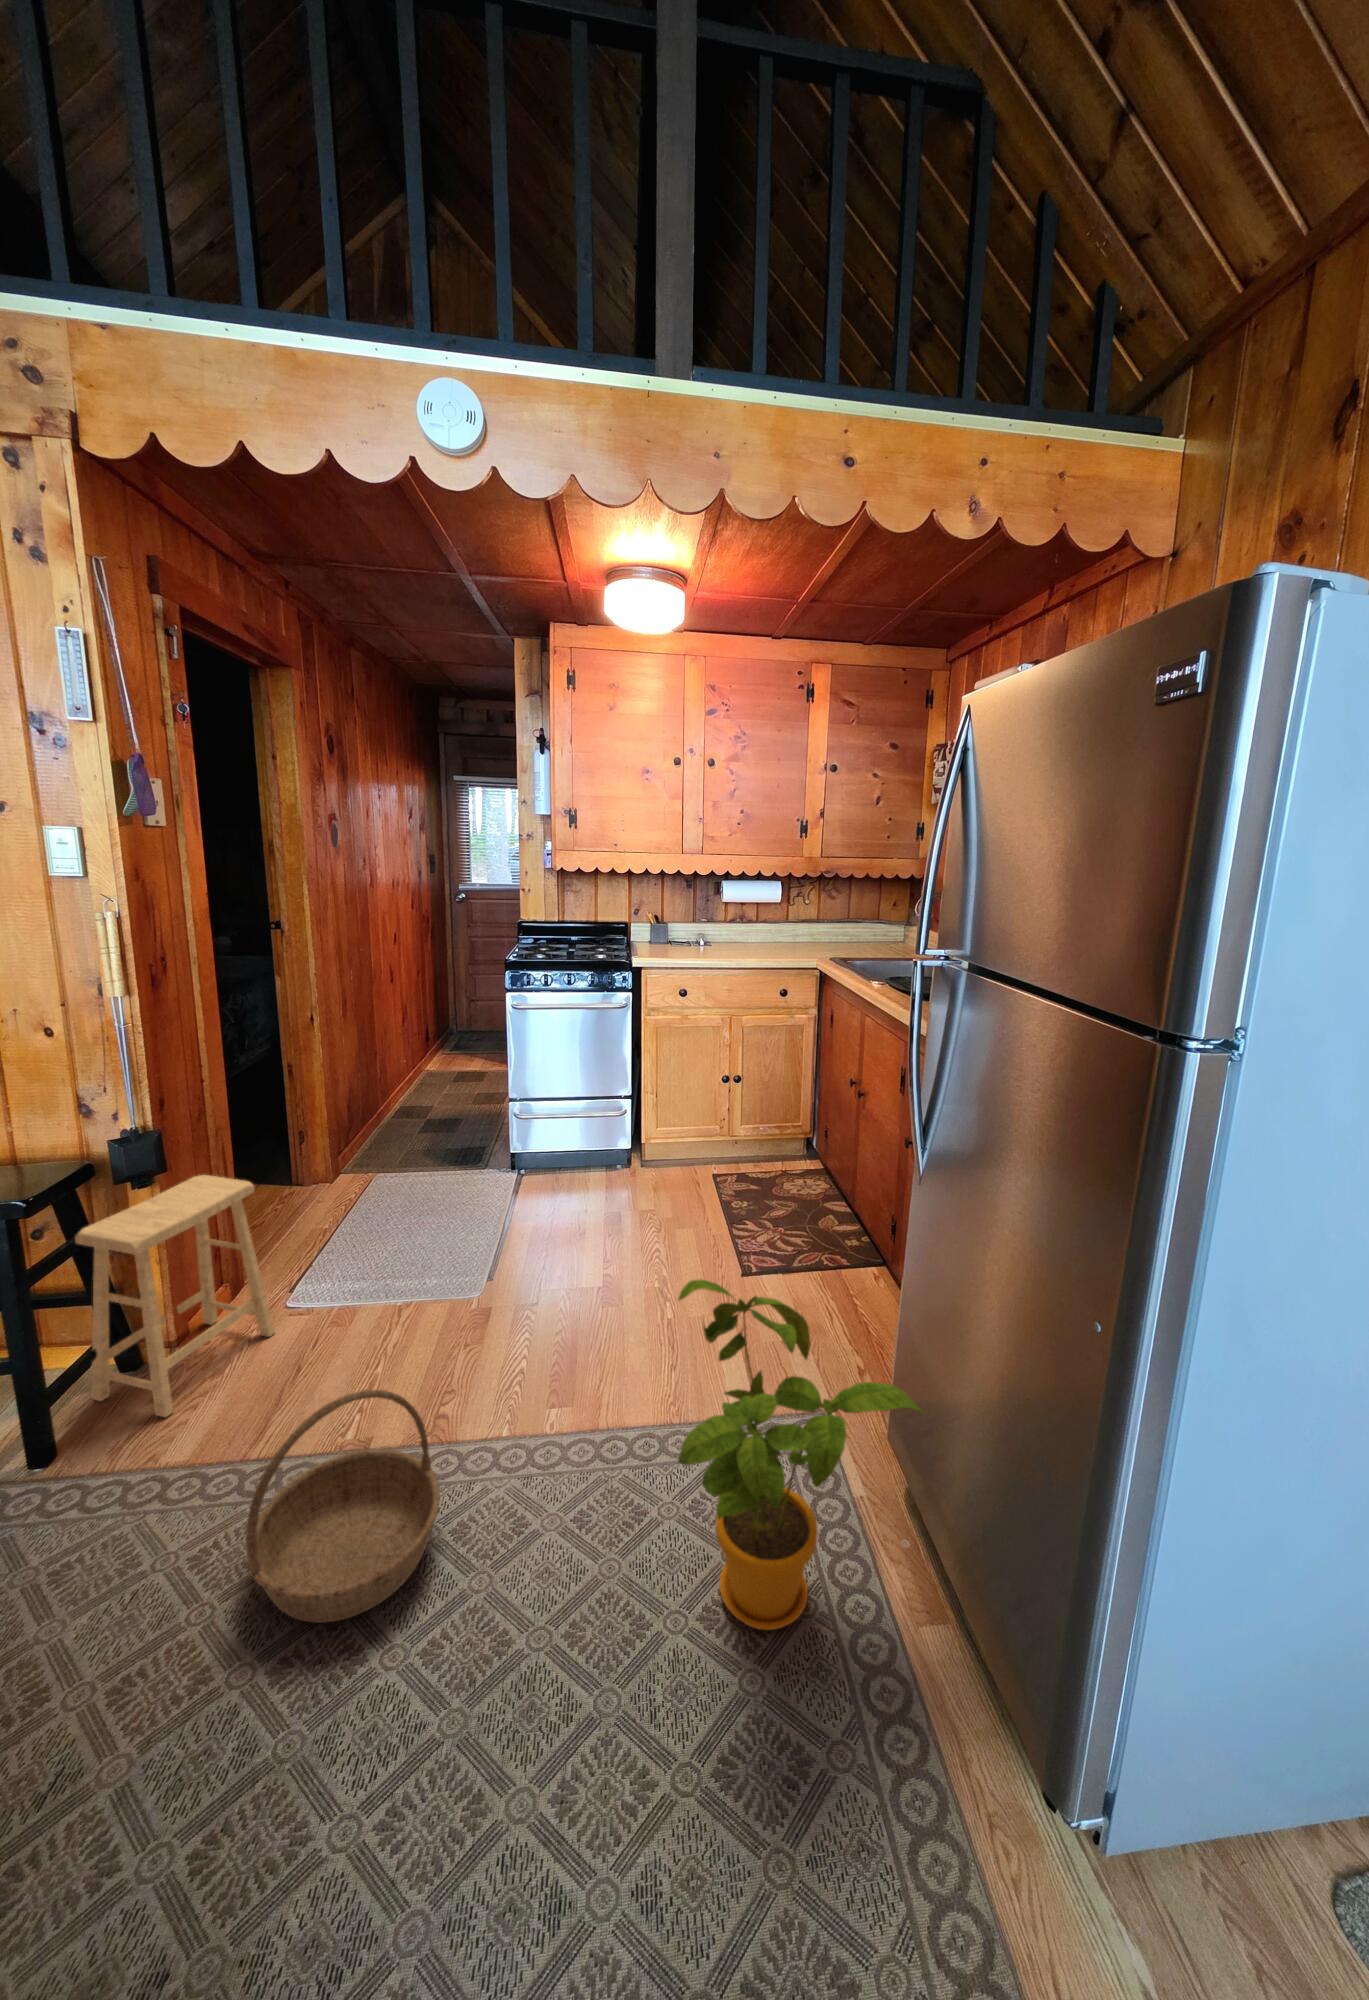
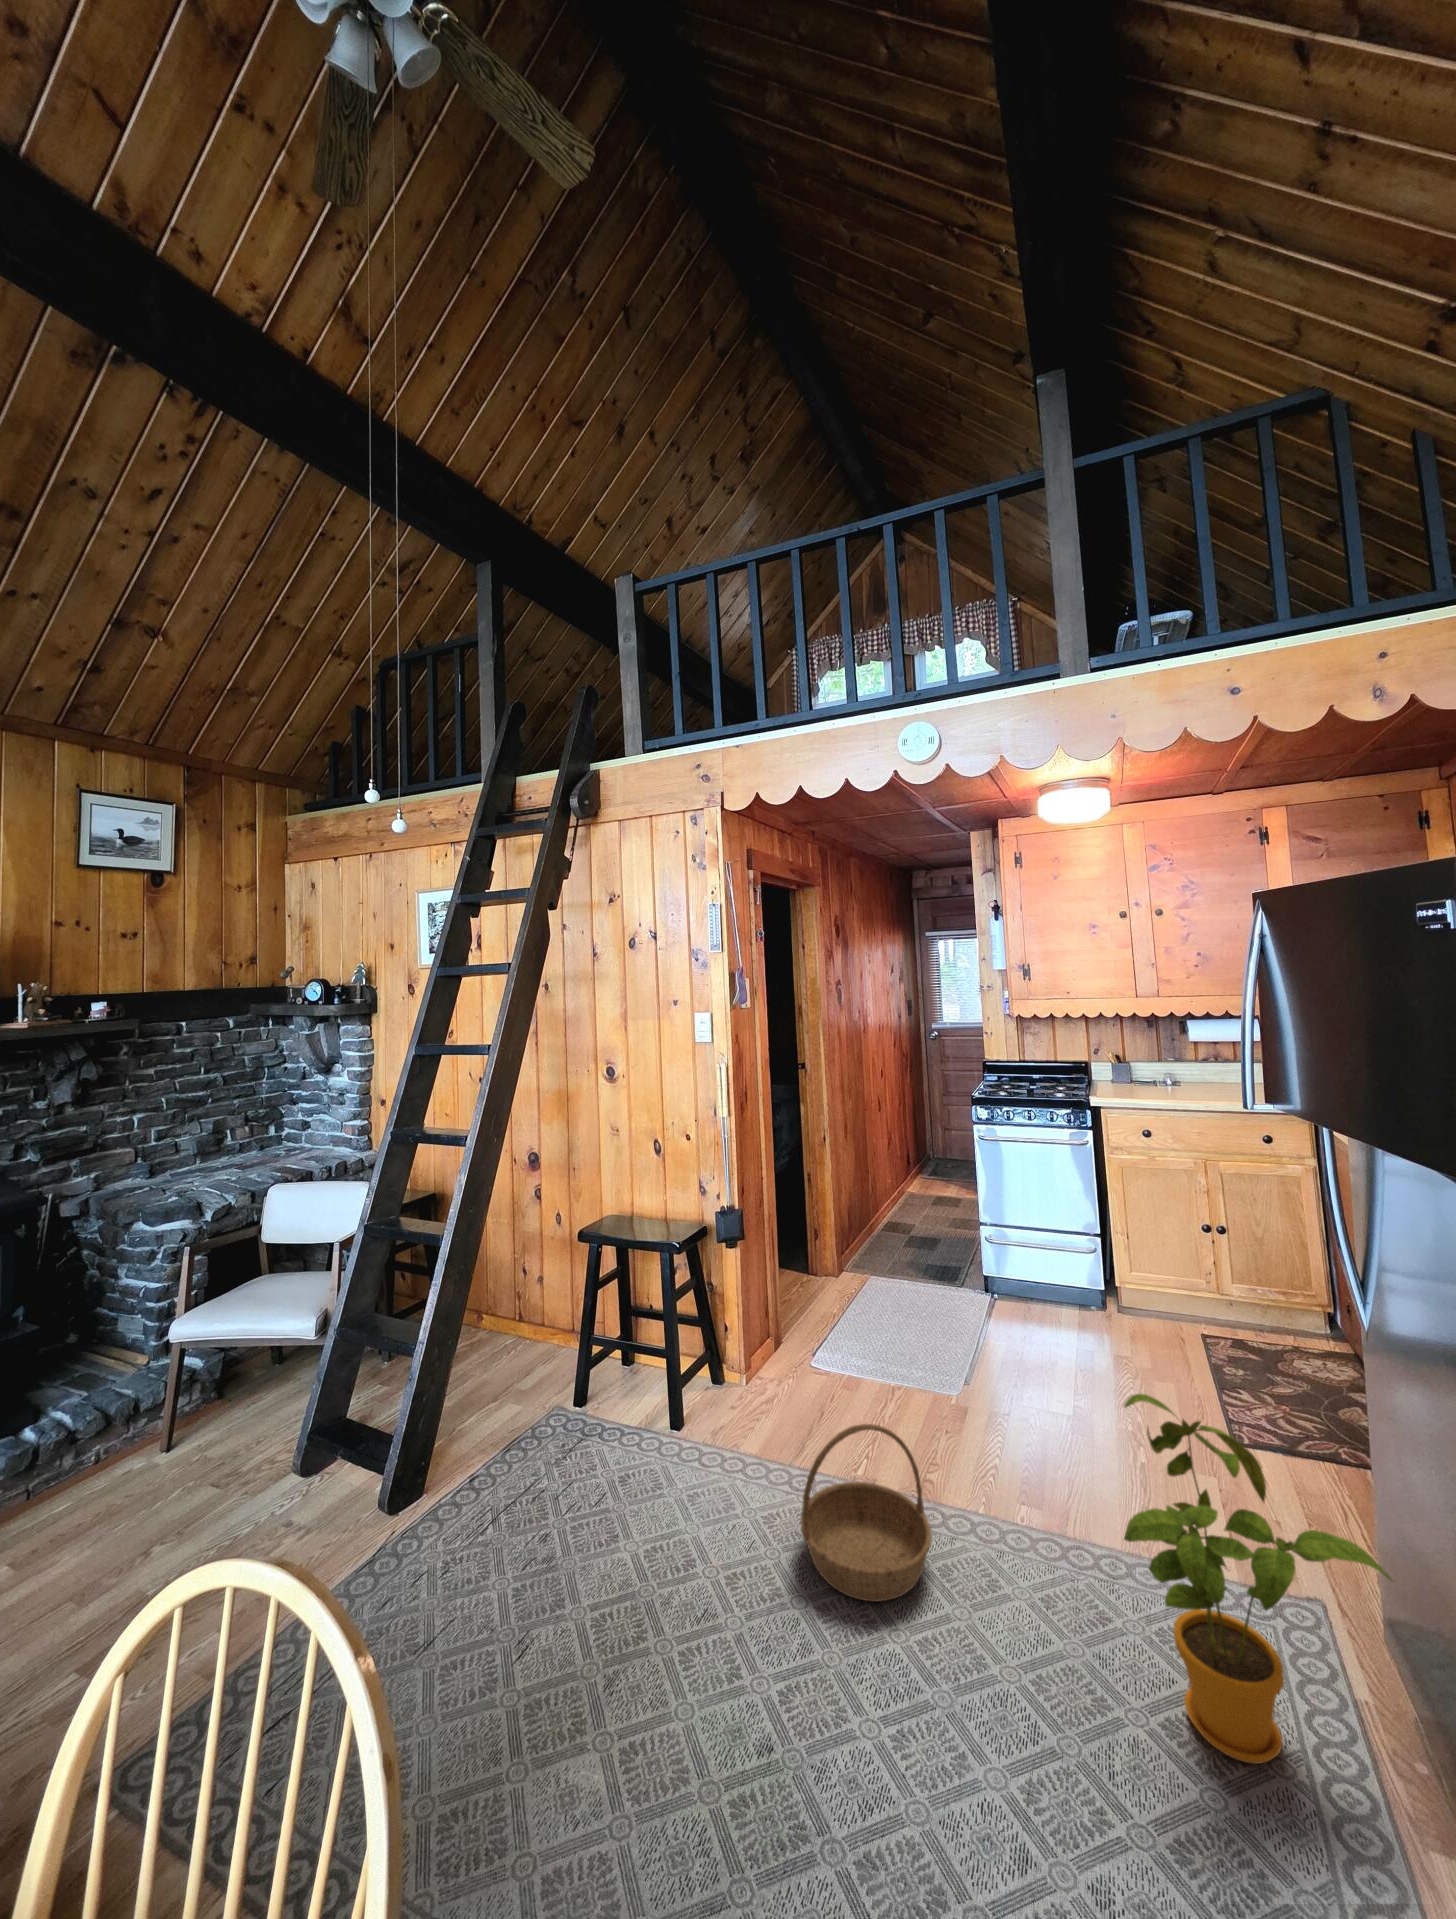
footstool: present [75,1175,275,1417] -> none [692,1250,802,1426]

